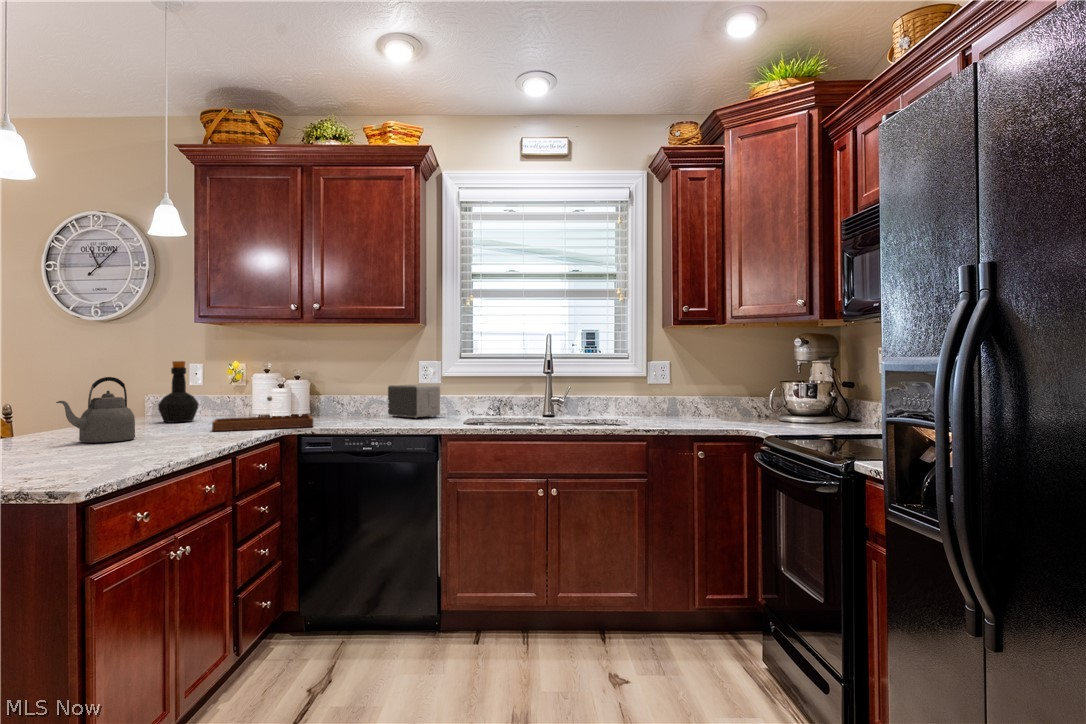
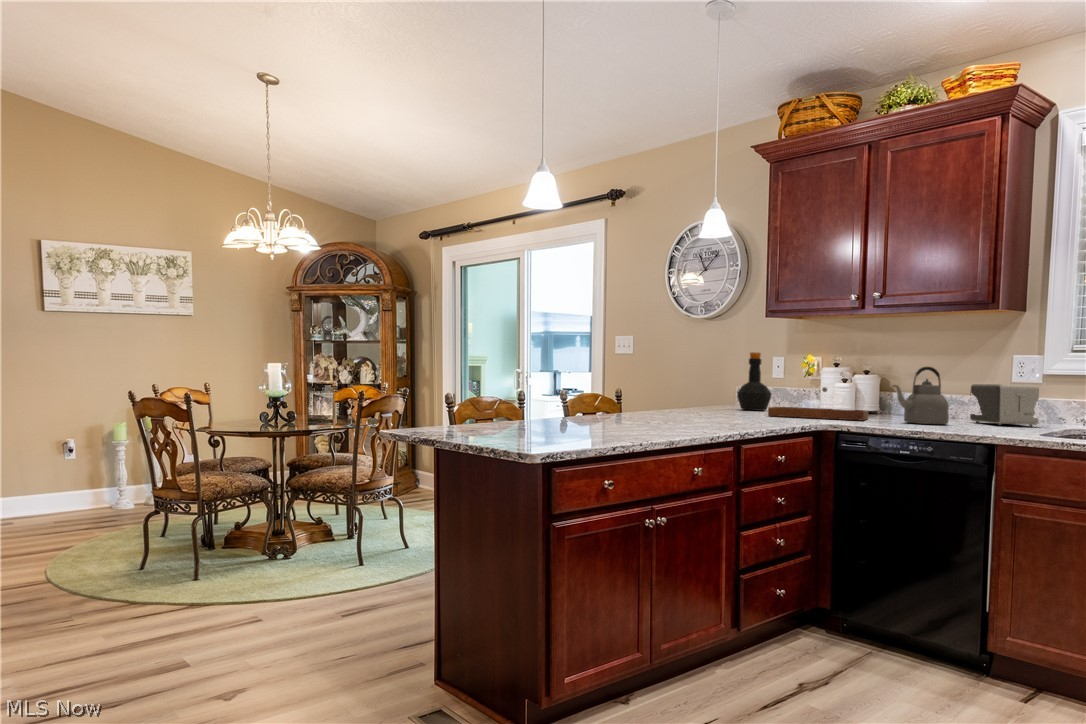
kettle: present [56,377,135,443] -> present [893,367,949,424]

